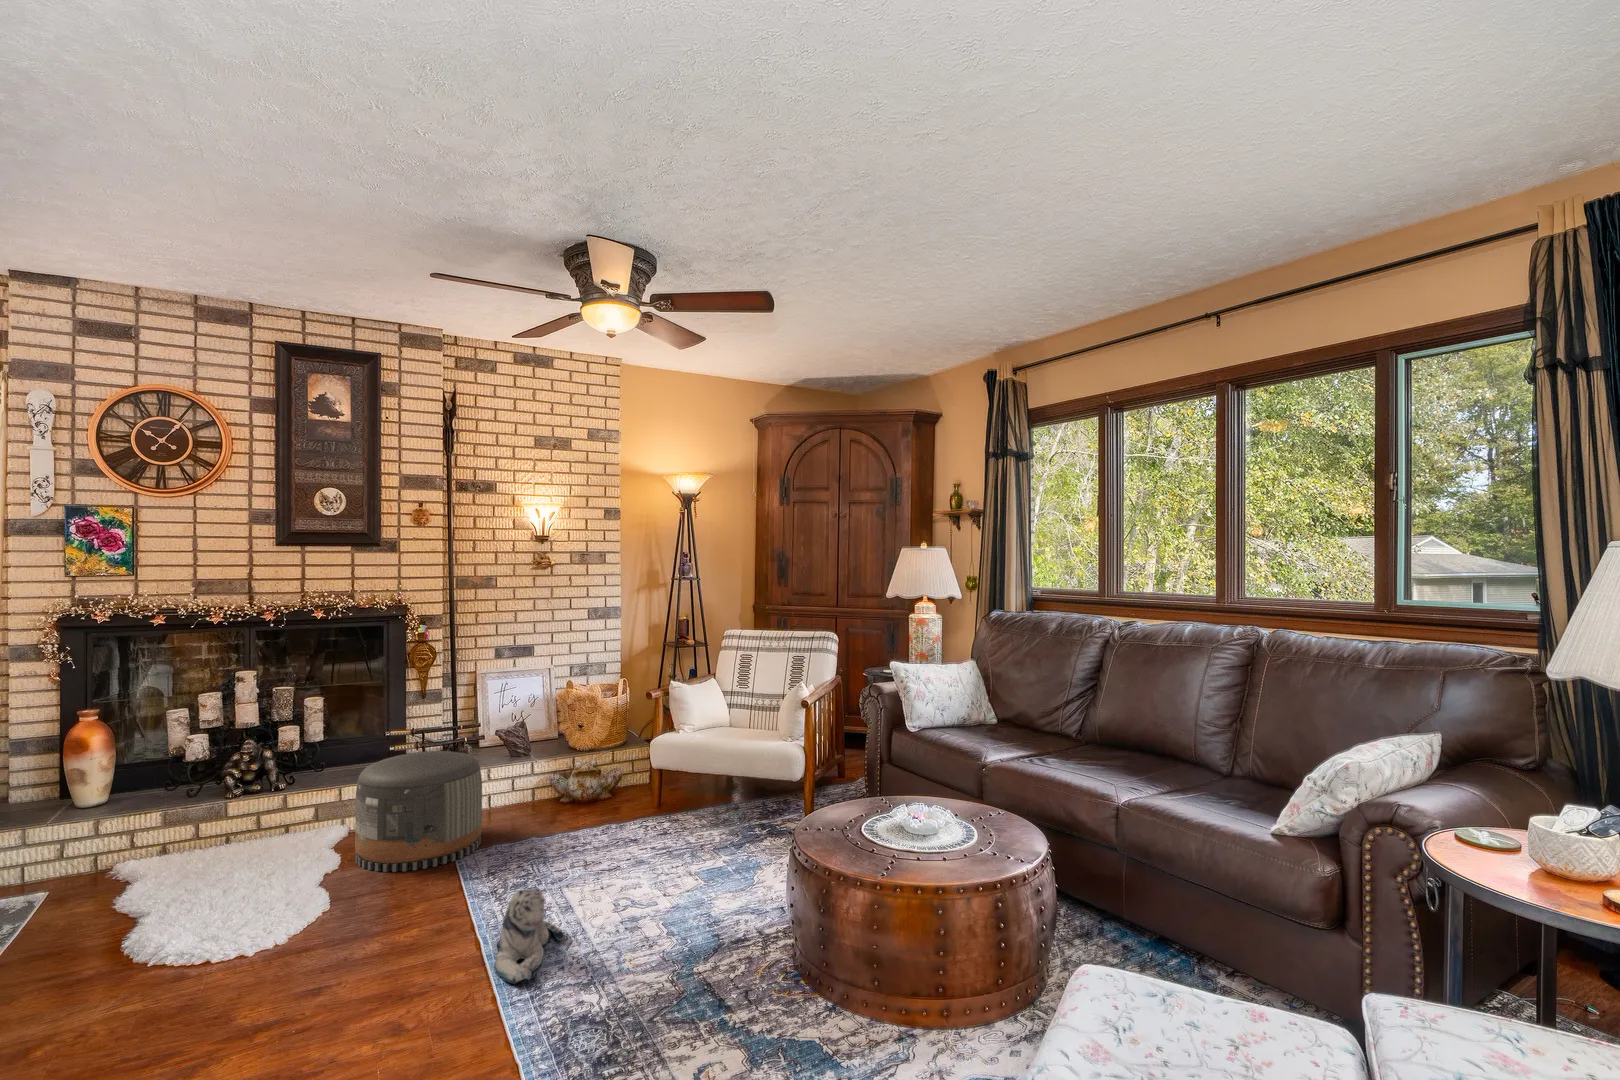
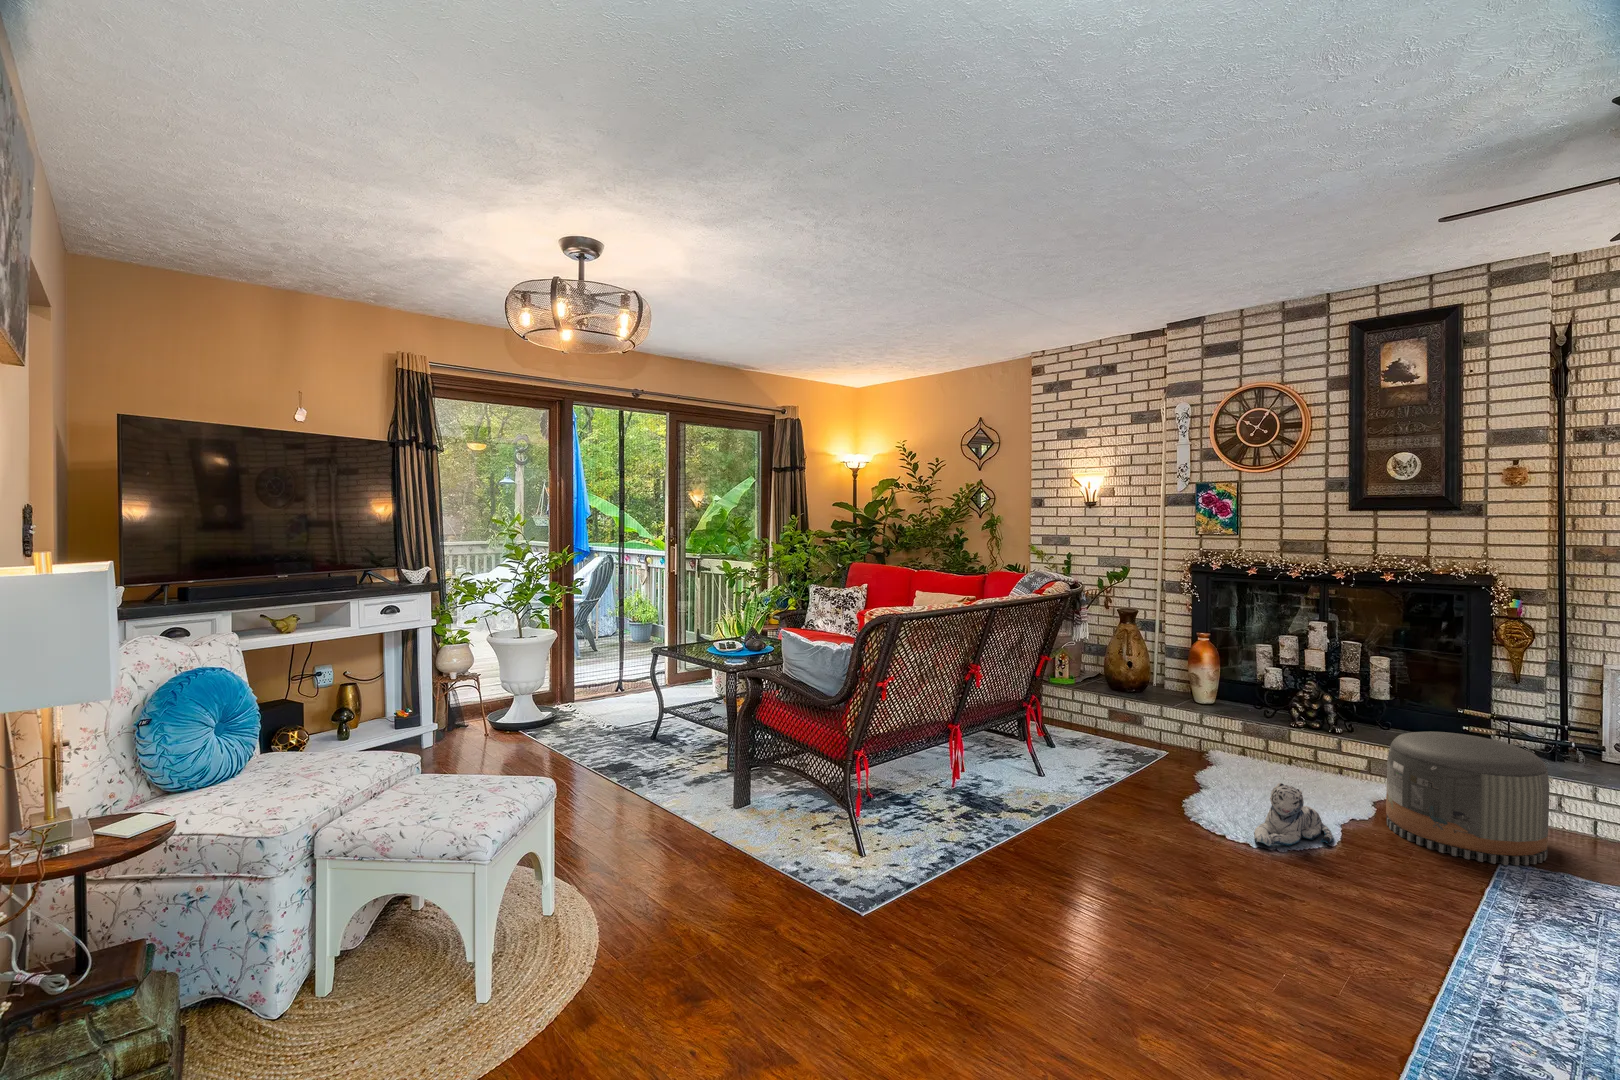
plush toy: present [495,889,564,984] -> present [1254,783,1333,847]

